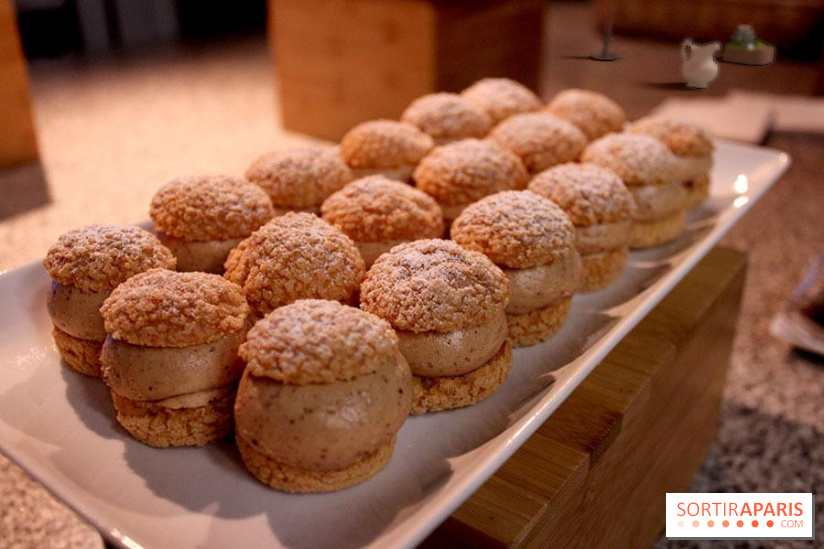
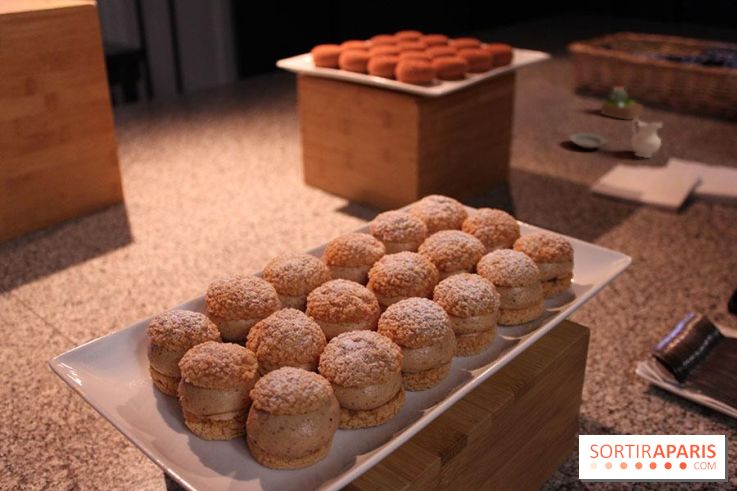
candle holder: present [592,19,623,60] -> none [562,90,593,124]
succulent plant: present [723,24,774,65] -> present [601,86,643,120]
plate: none [607,64,653,81] -> present [570,132,608,148]

